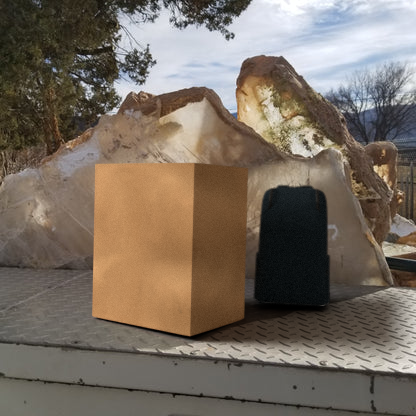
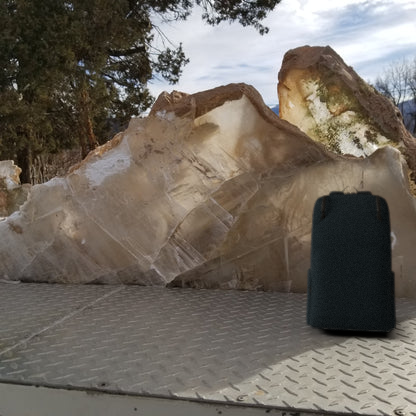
cardboard box: present [92,163,248,336] -> none [122,171,297,375]

